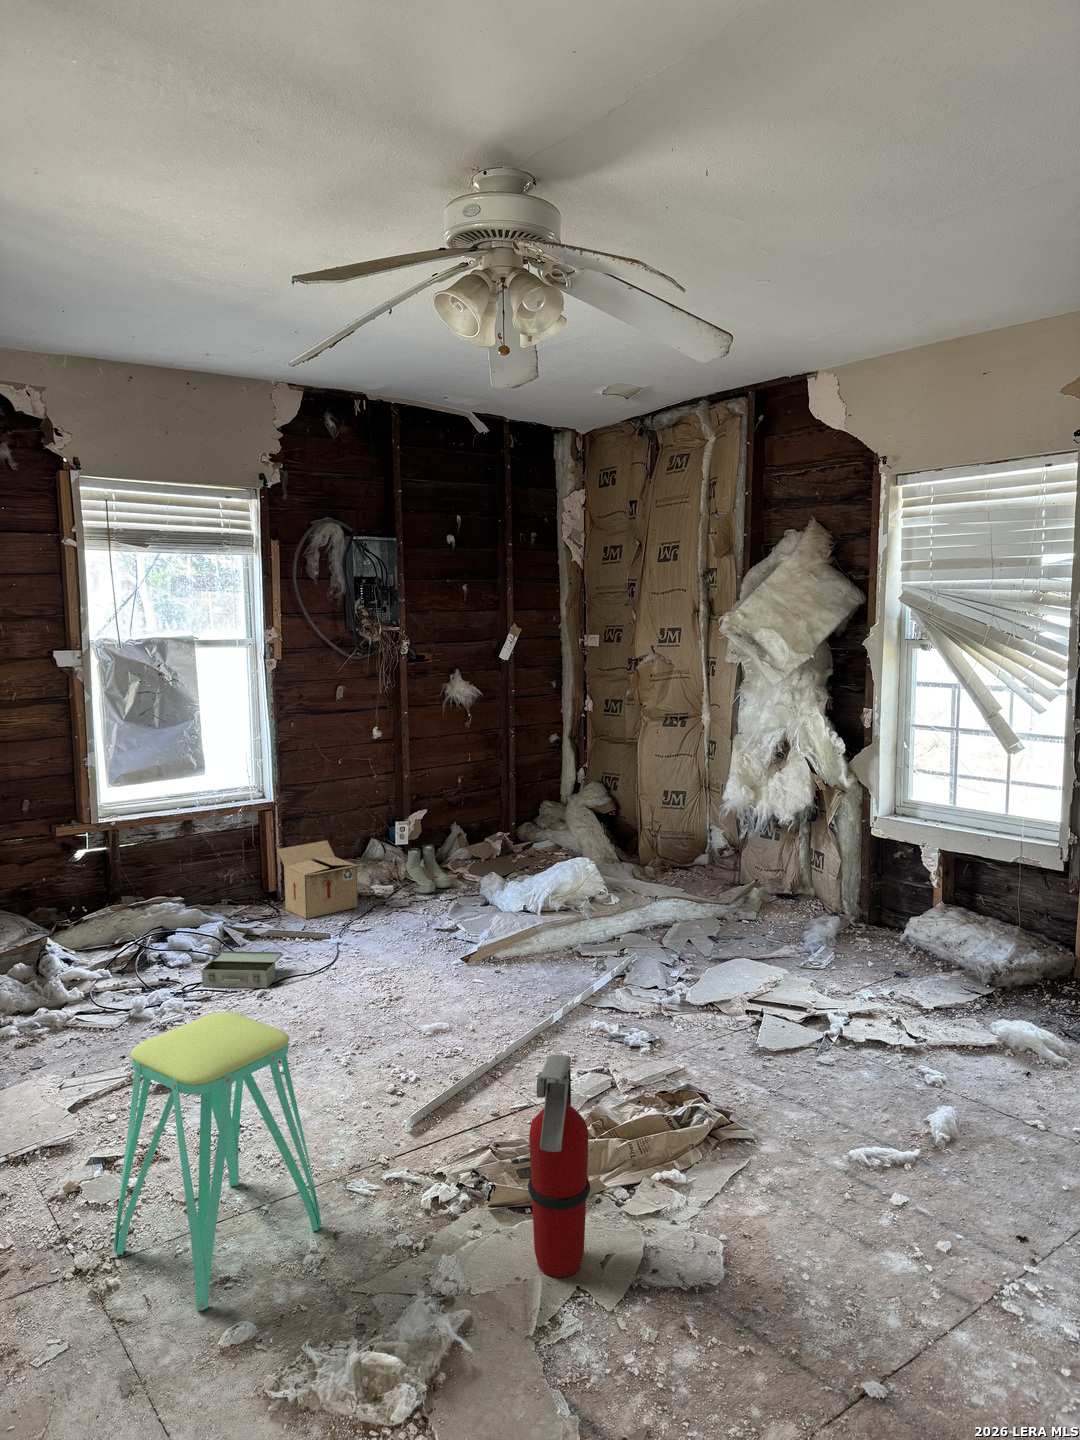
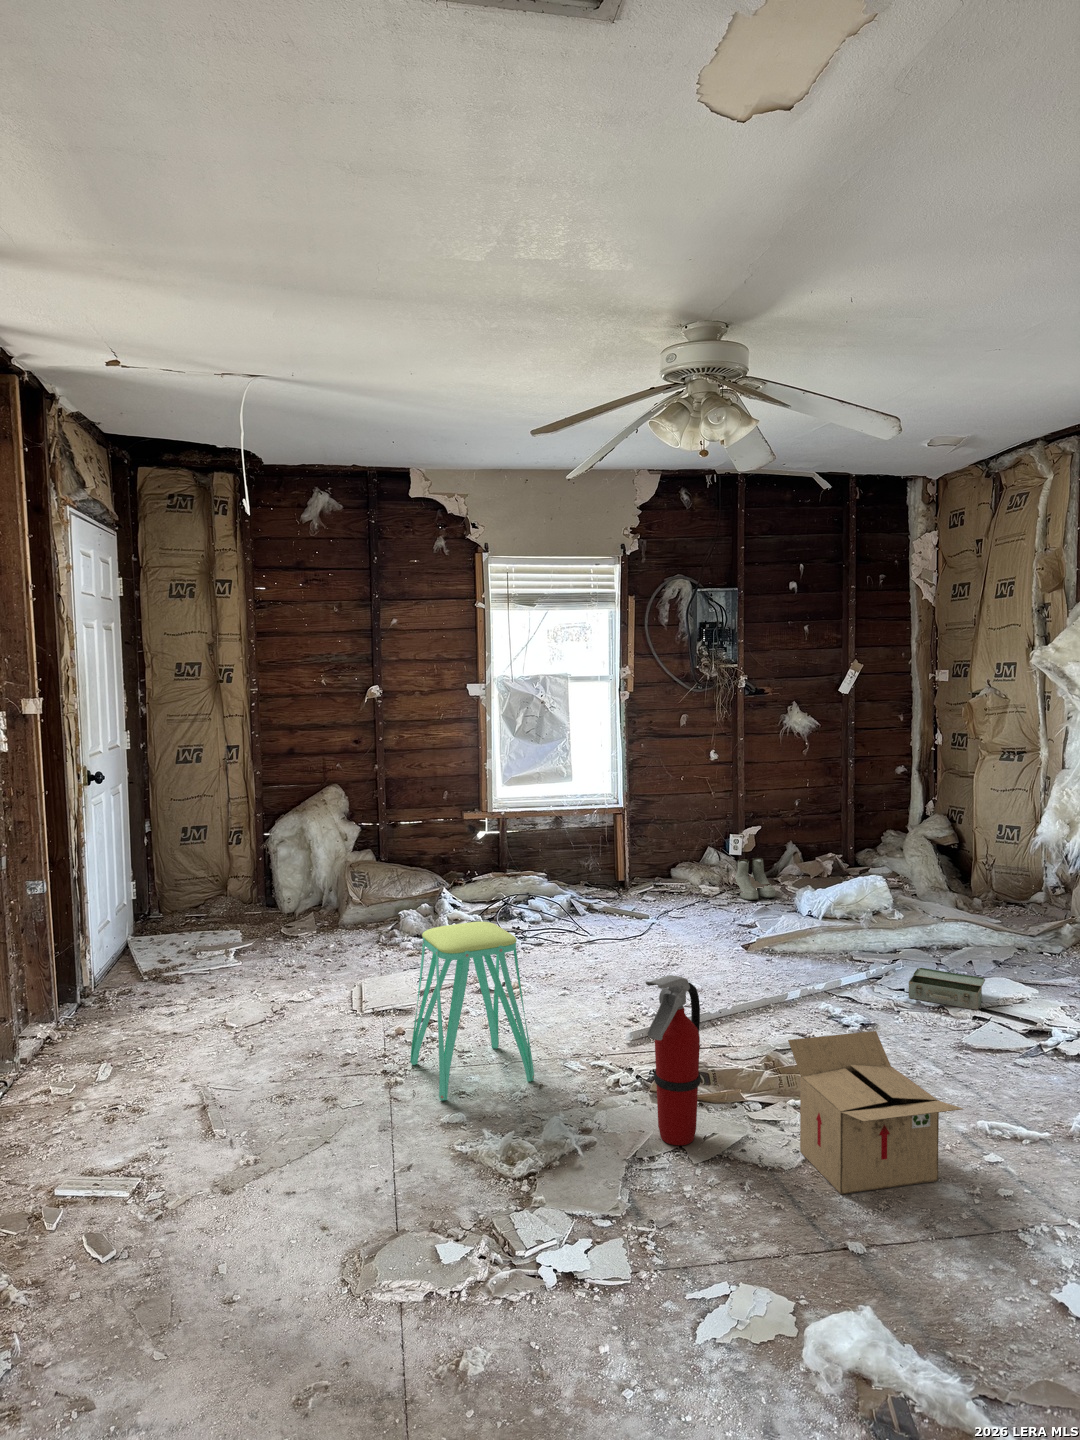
cardboard box: present [277,840,363,919] -> present [788,1031,963,1195]
toolbox: present [202,951,283,988] -> present [909,968,985,1010]

